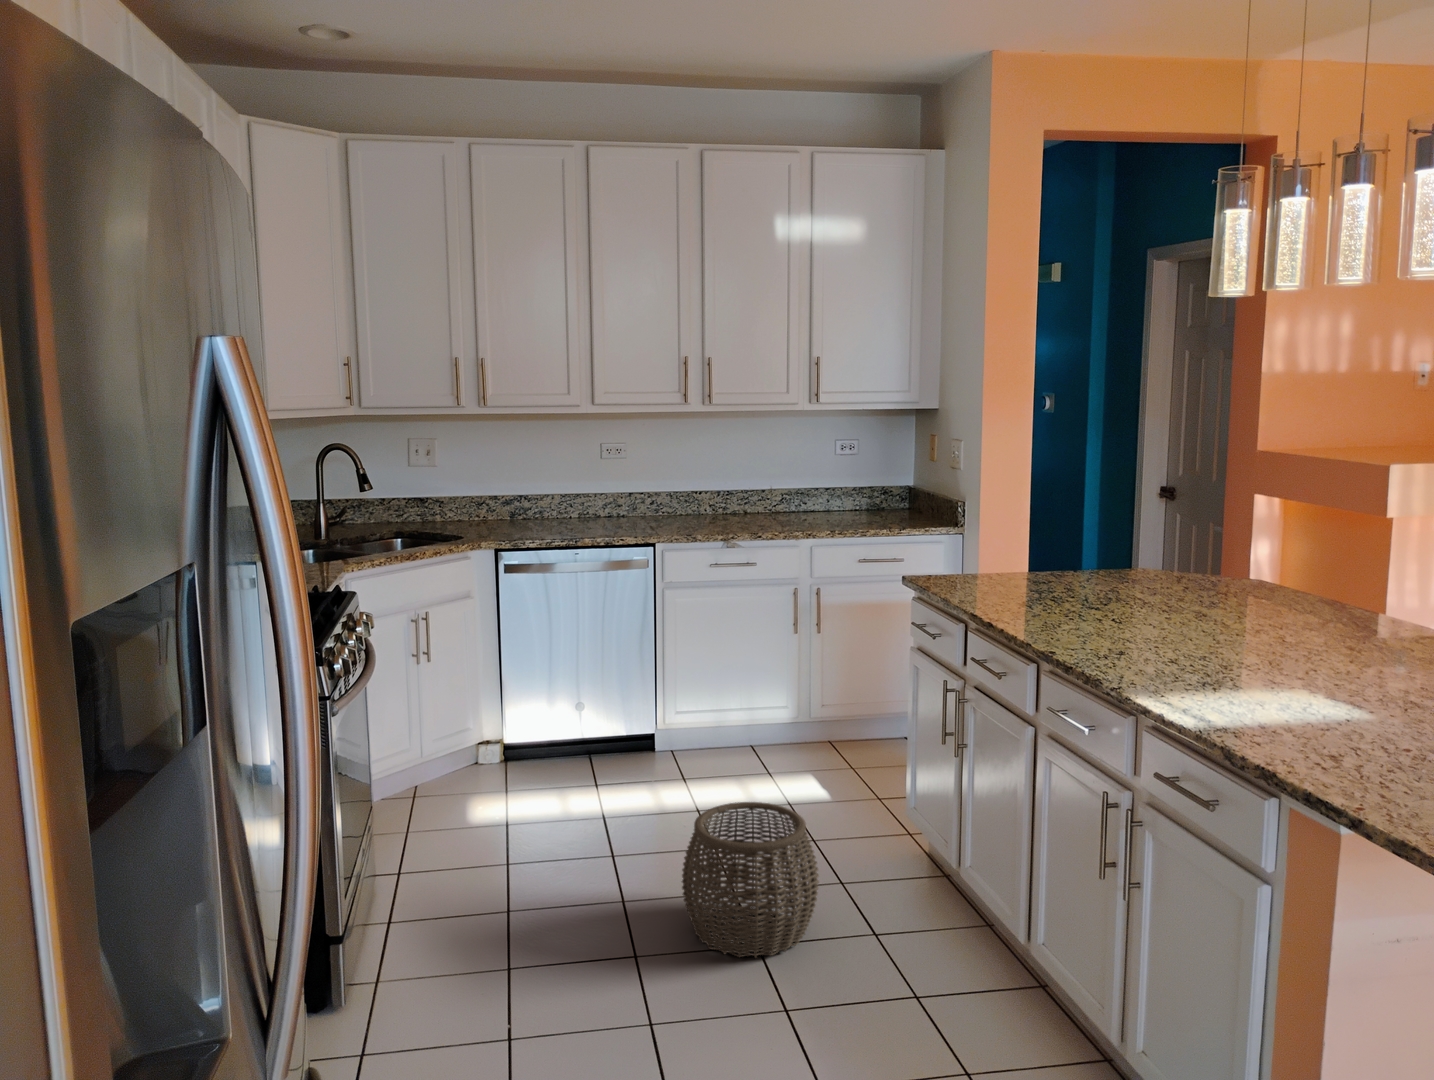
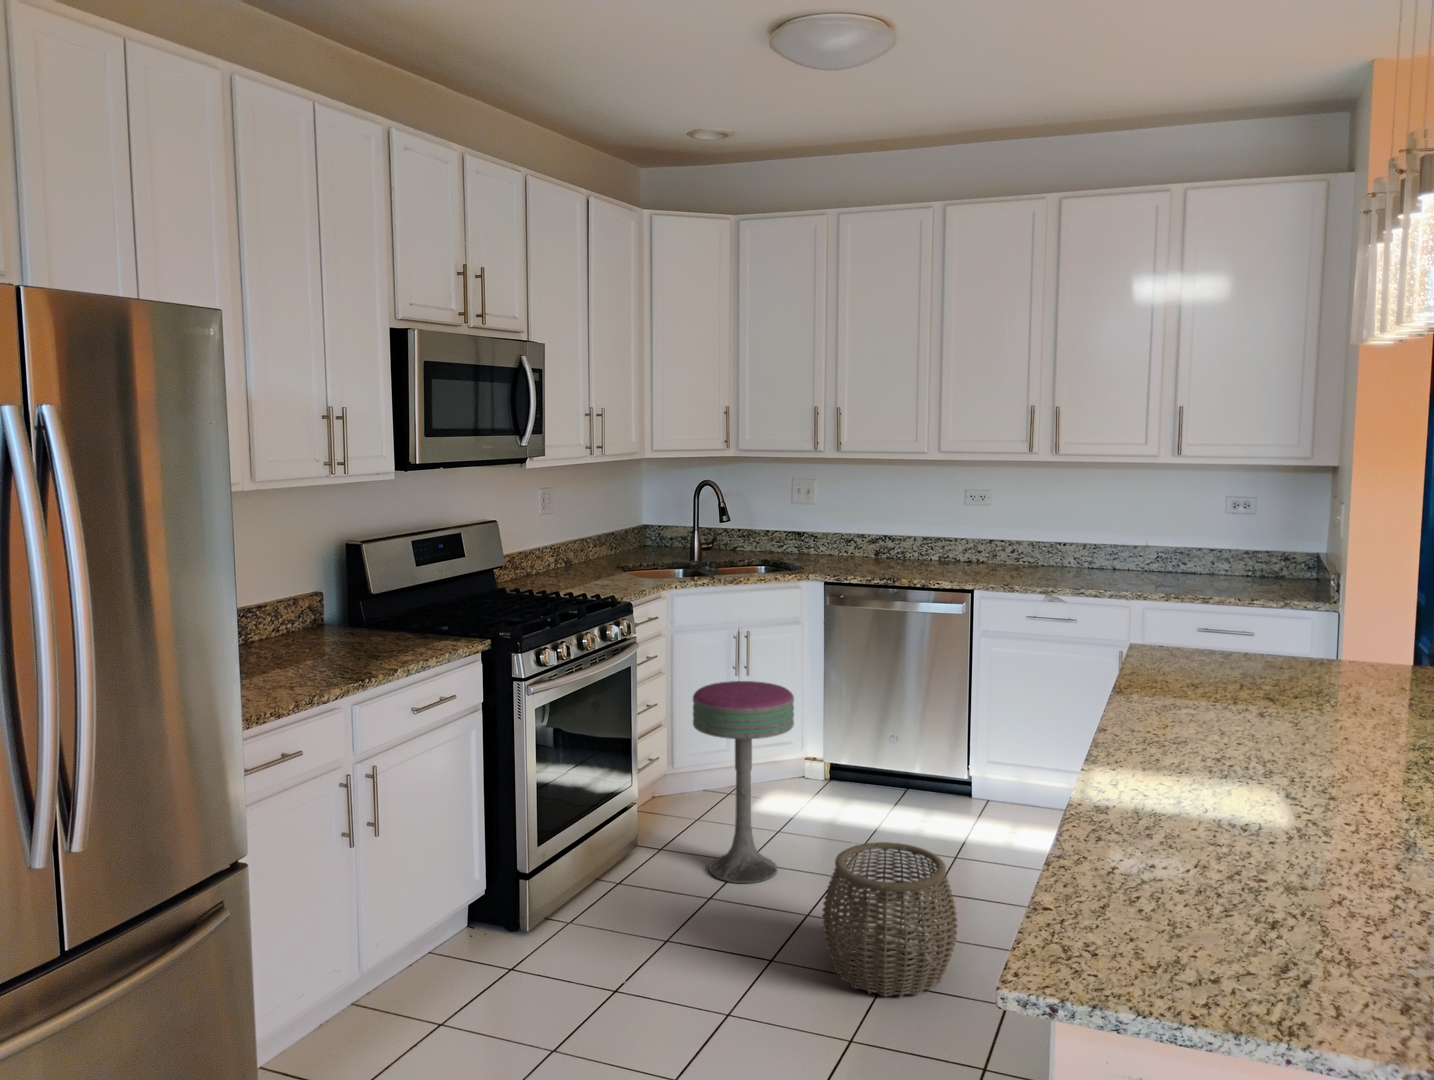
bar stool: none [448,664,565,890] -> present [693,681,794,883]

